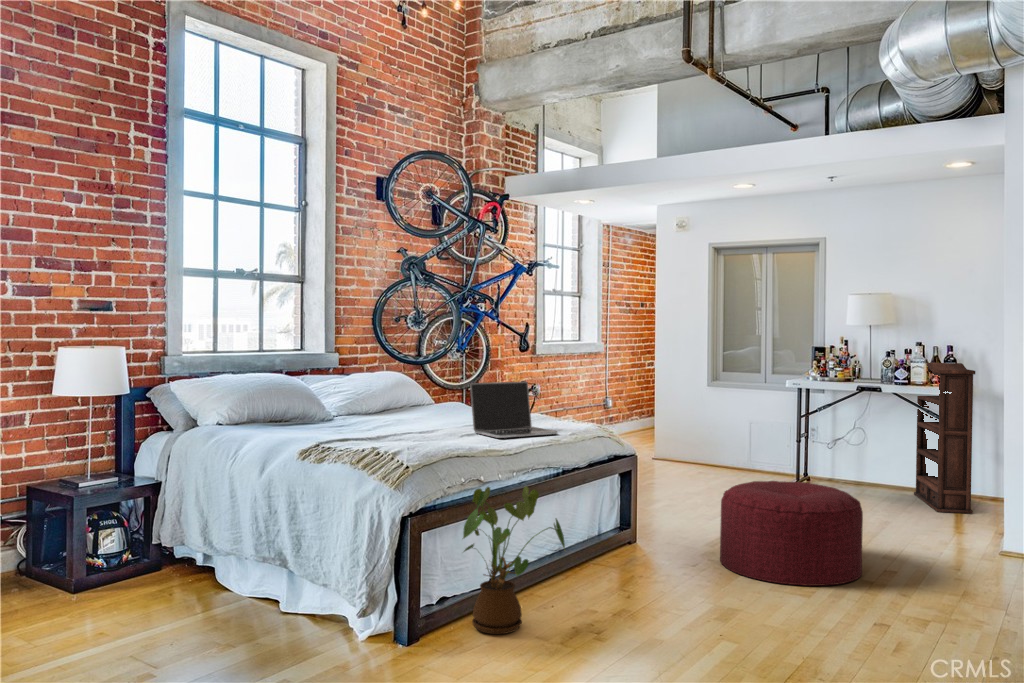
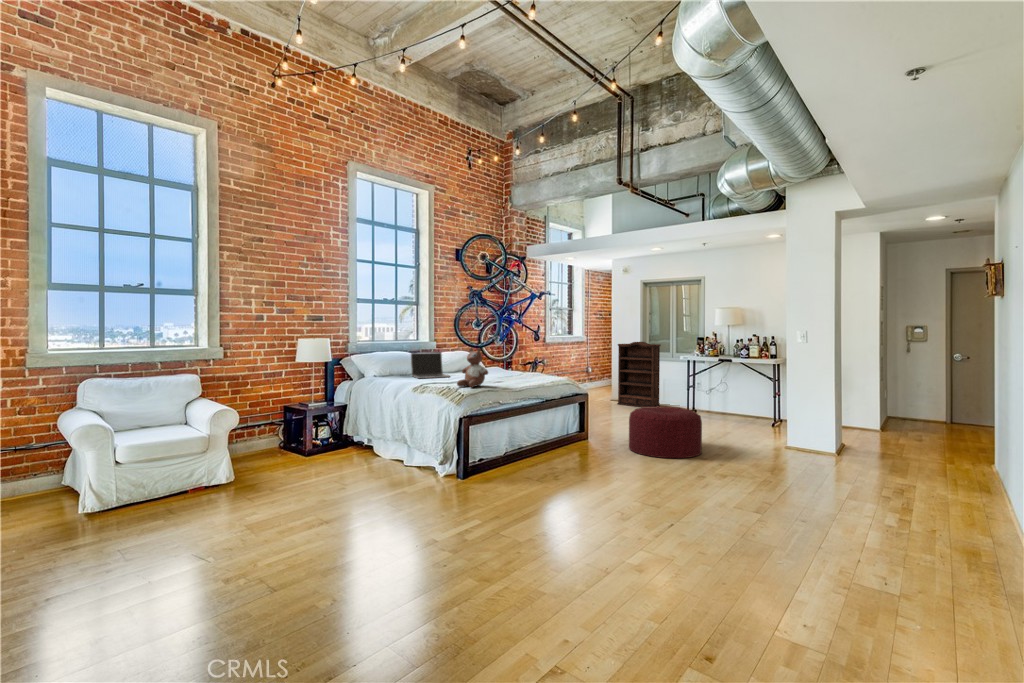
bookshelf: present [914,363,975,514] -> present [617,342,661,407]
stuffed bear: none [391,369,455,450] -> present [457,348,488,388]
laptop: present [470,382,557,438] -> present [411,353,449,378]
house plant: present [463,486,565,634] -> none [488,405,539,475]

